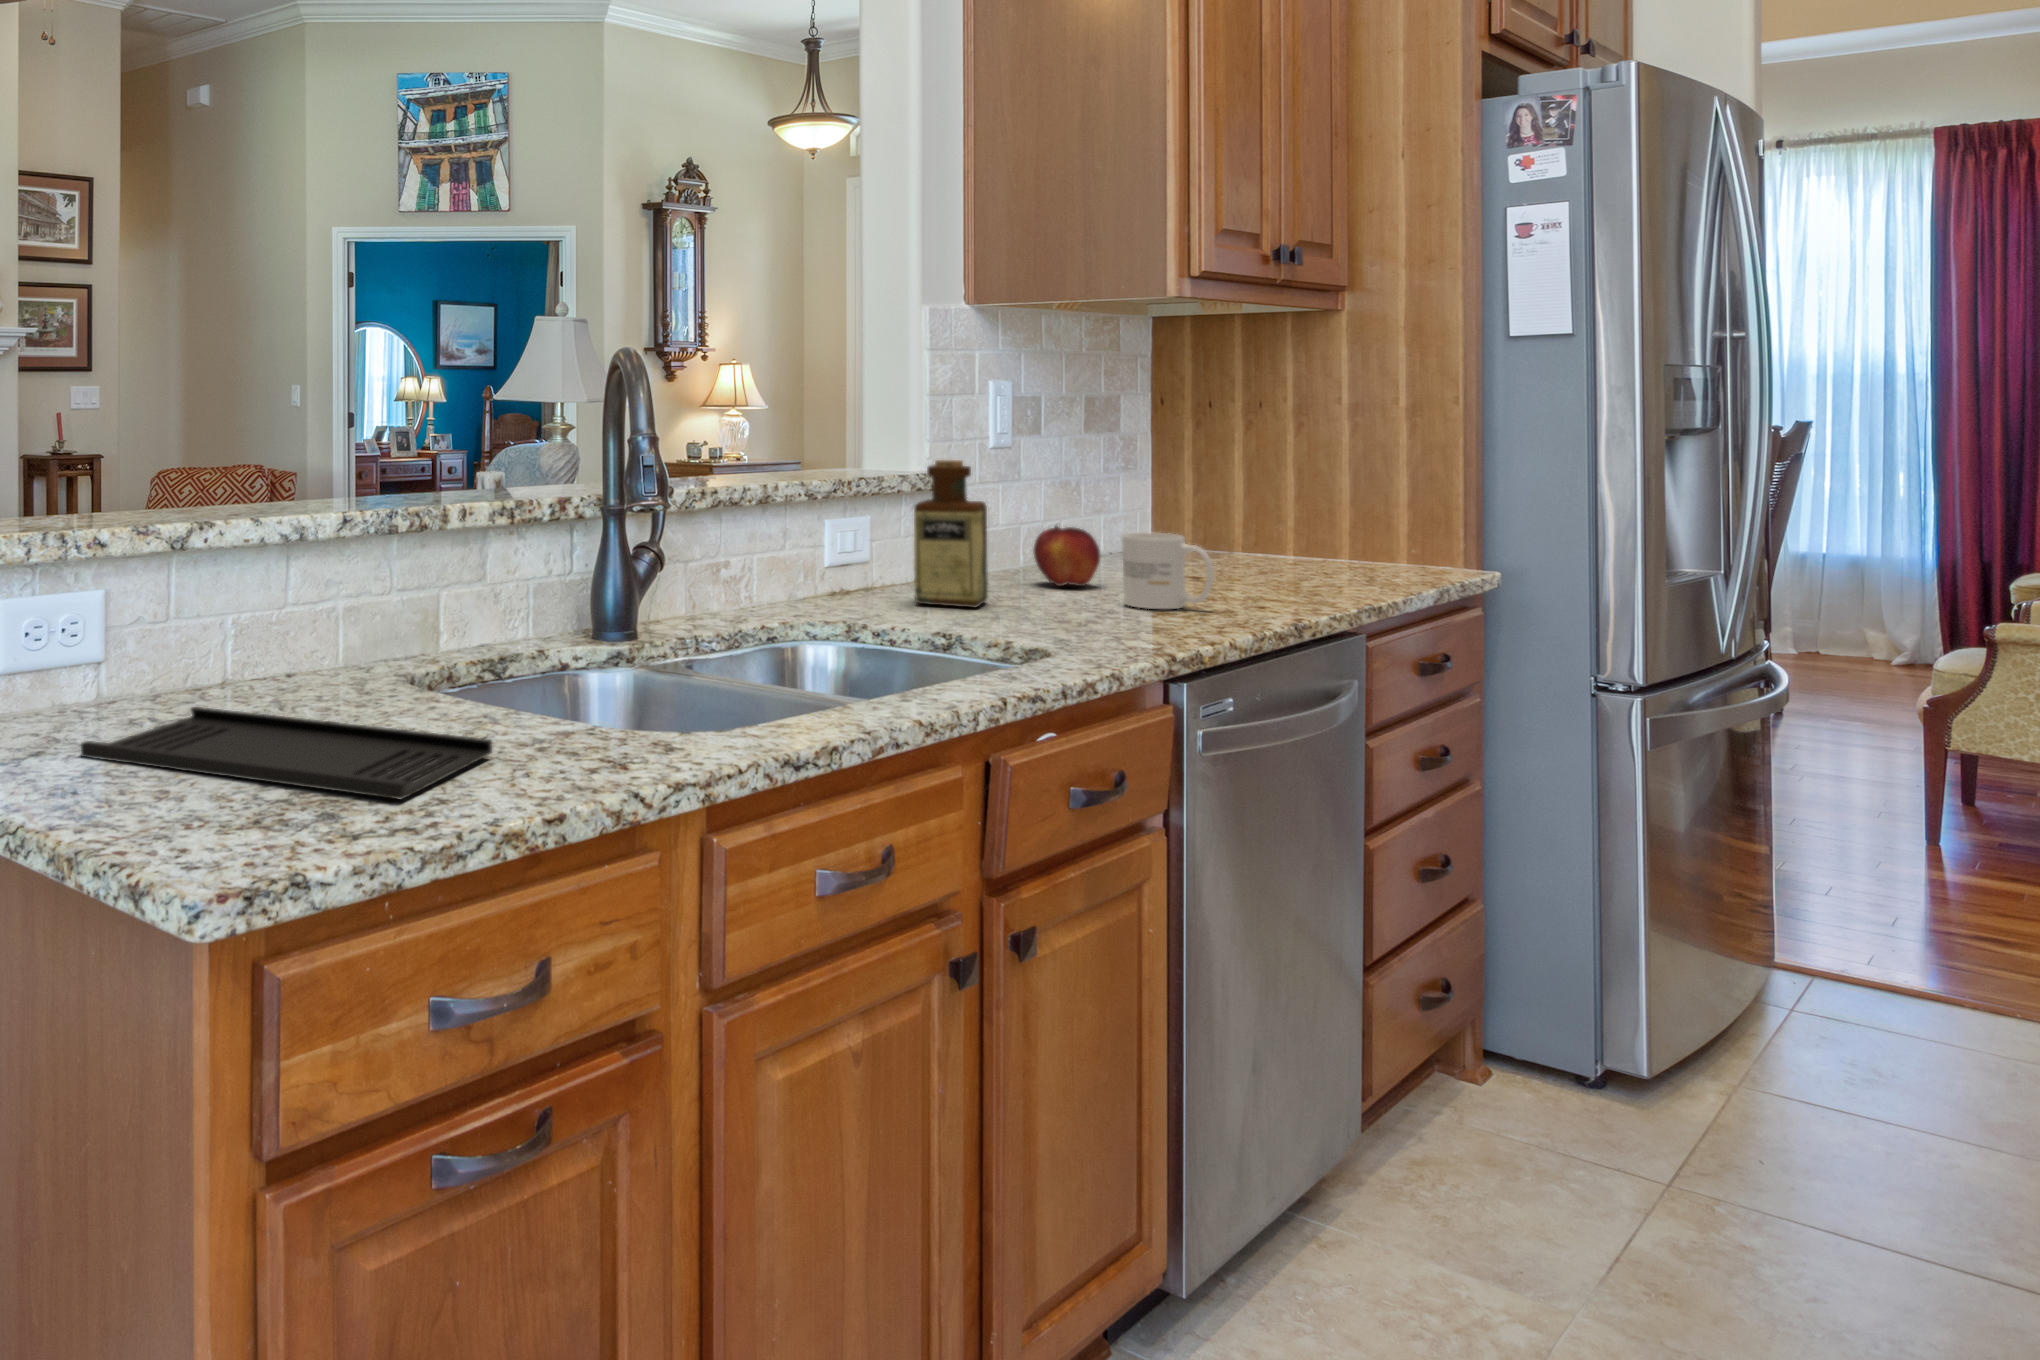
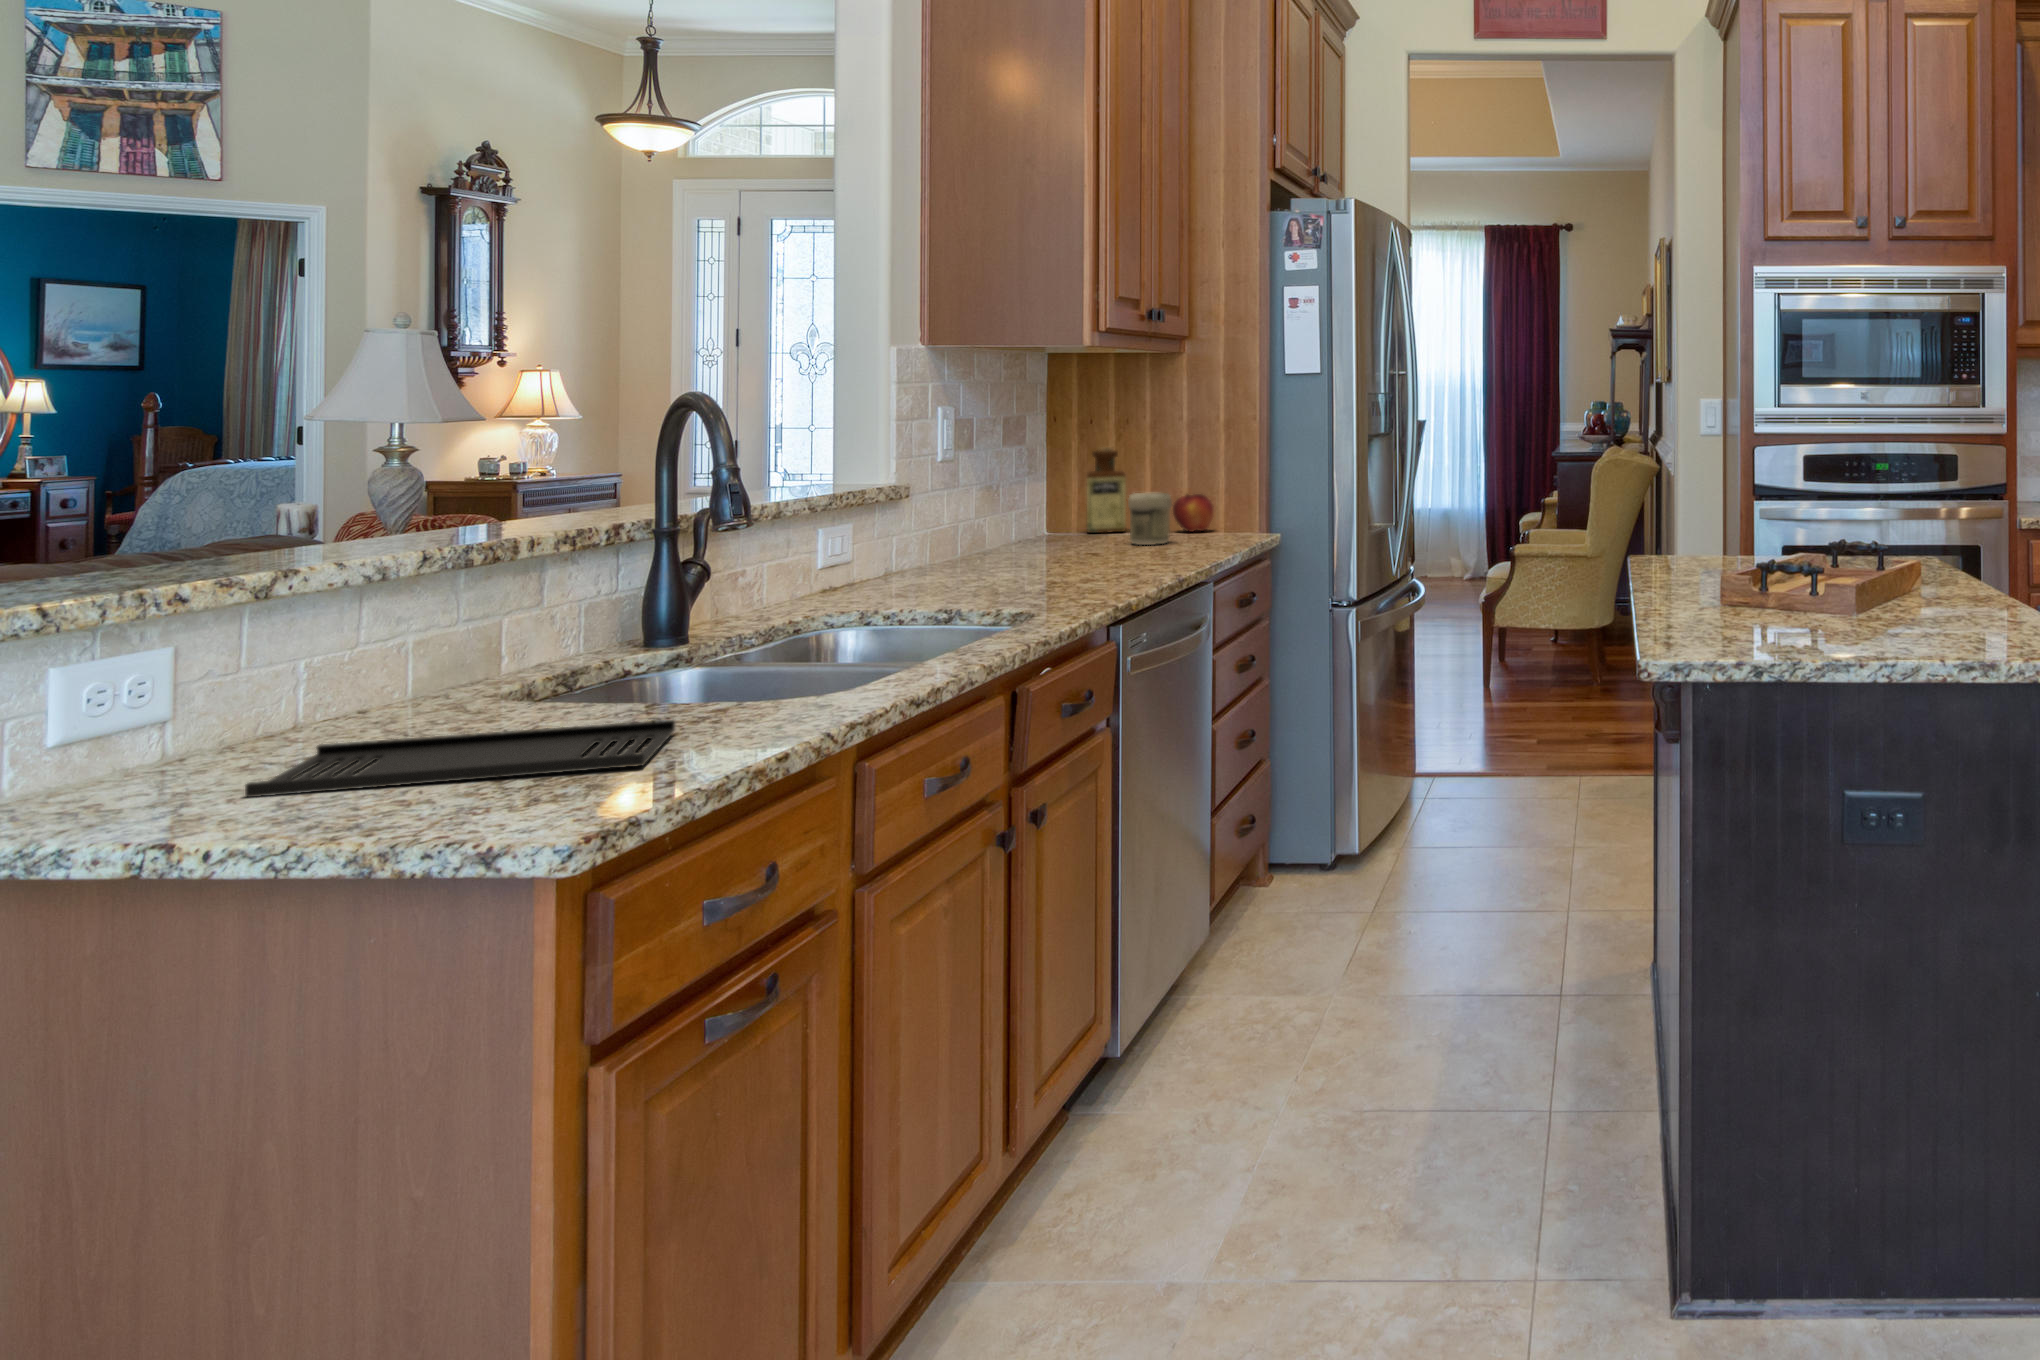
bottle: present [914,460,988,607] -> present [1087,447,1126,533]
jar: none [1254,499,1318,570] -> present [1128,493,1172,545]
fruit: present [1034,525,1100,586] -> present [1173,494,1213,532]
mug: present [1122,532,1214,609] -> none [1055,523,1120,580]

